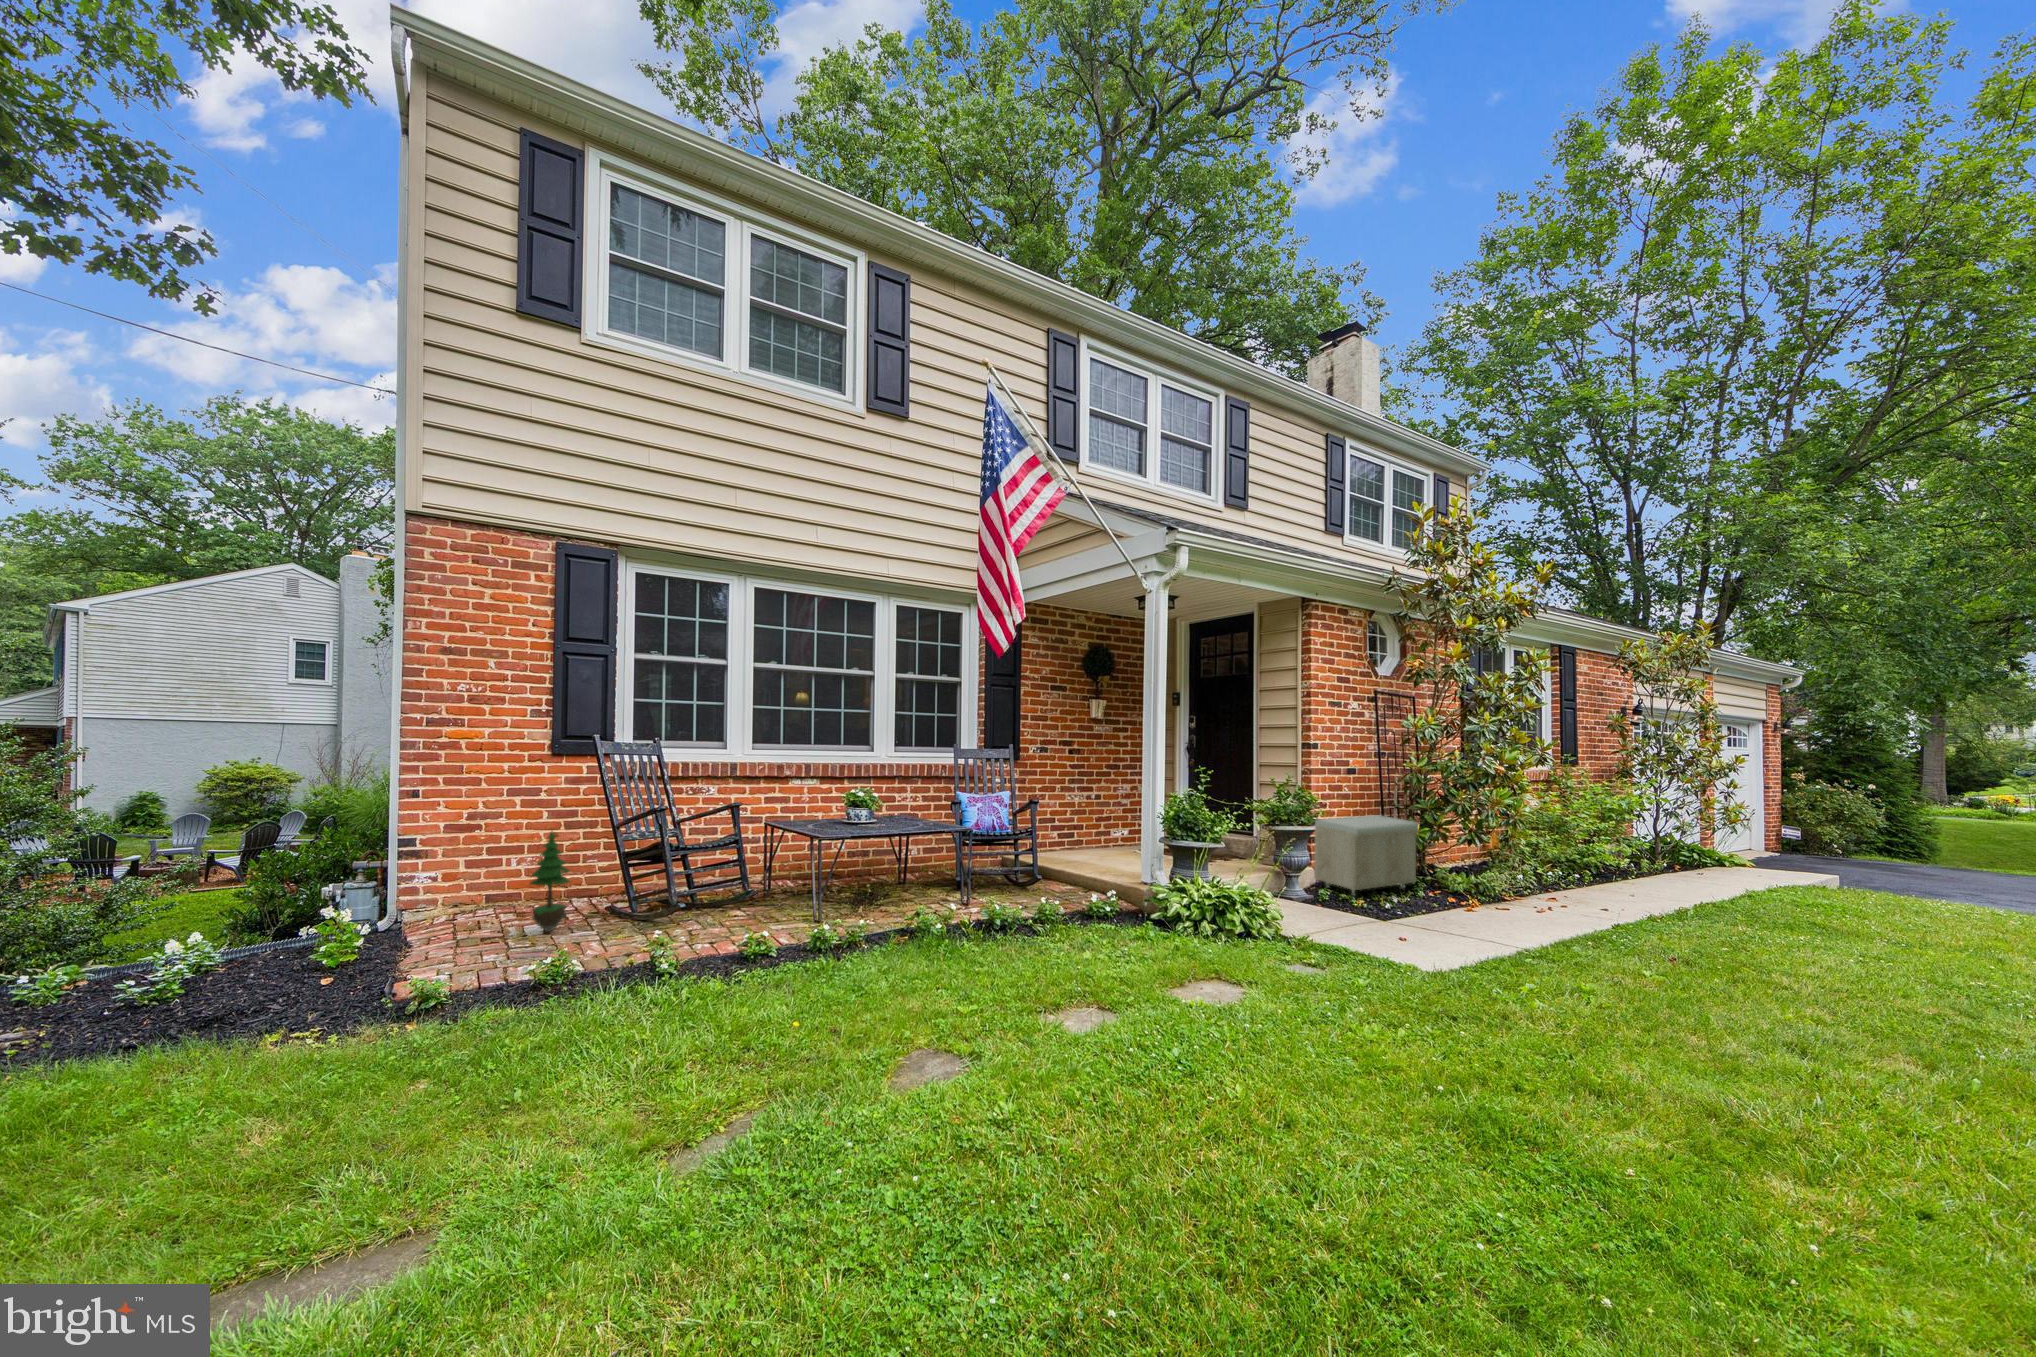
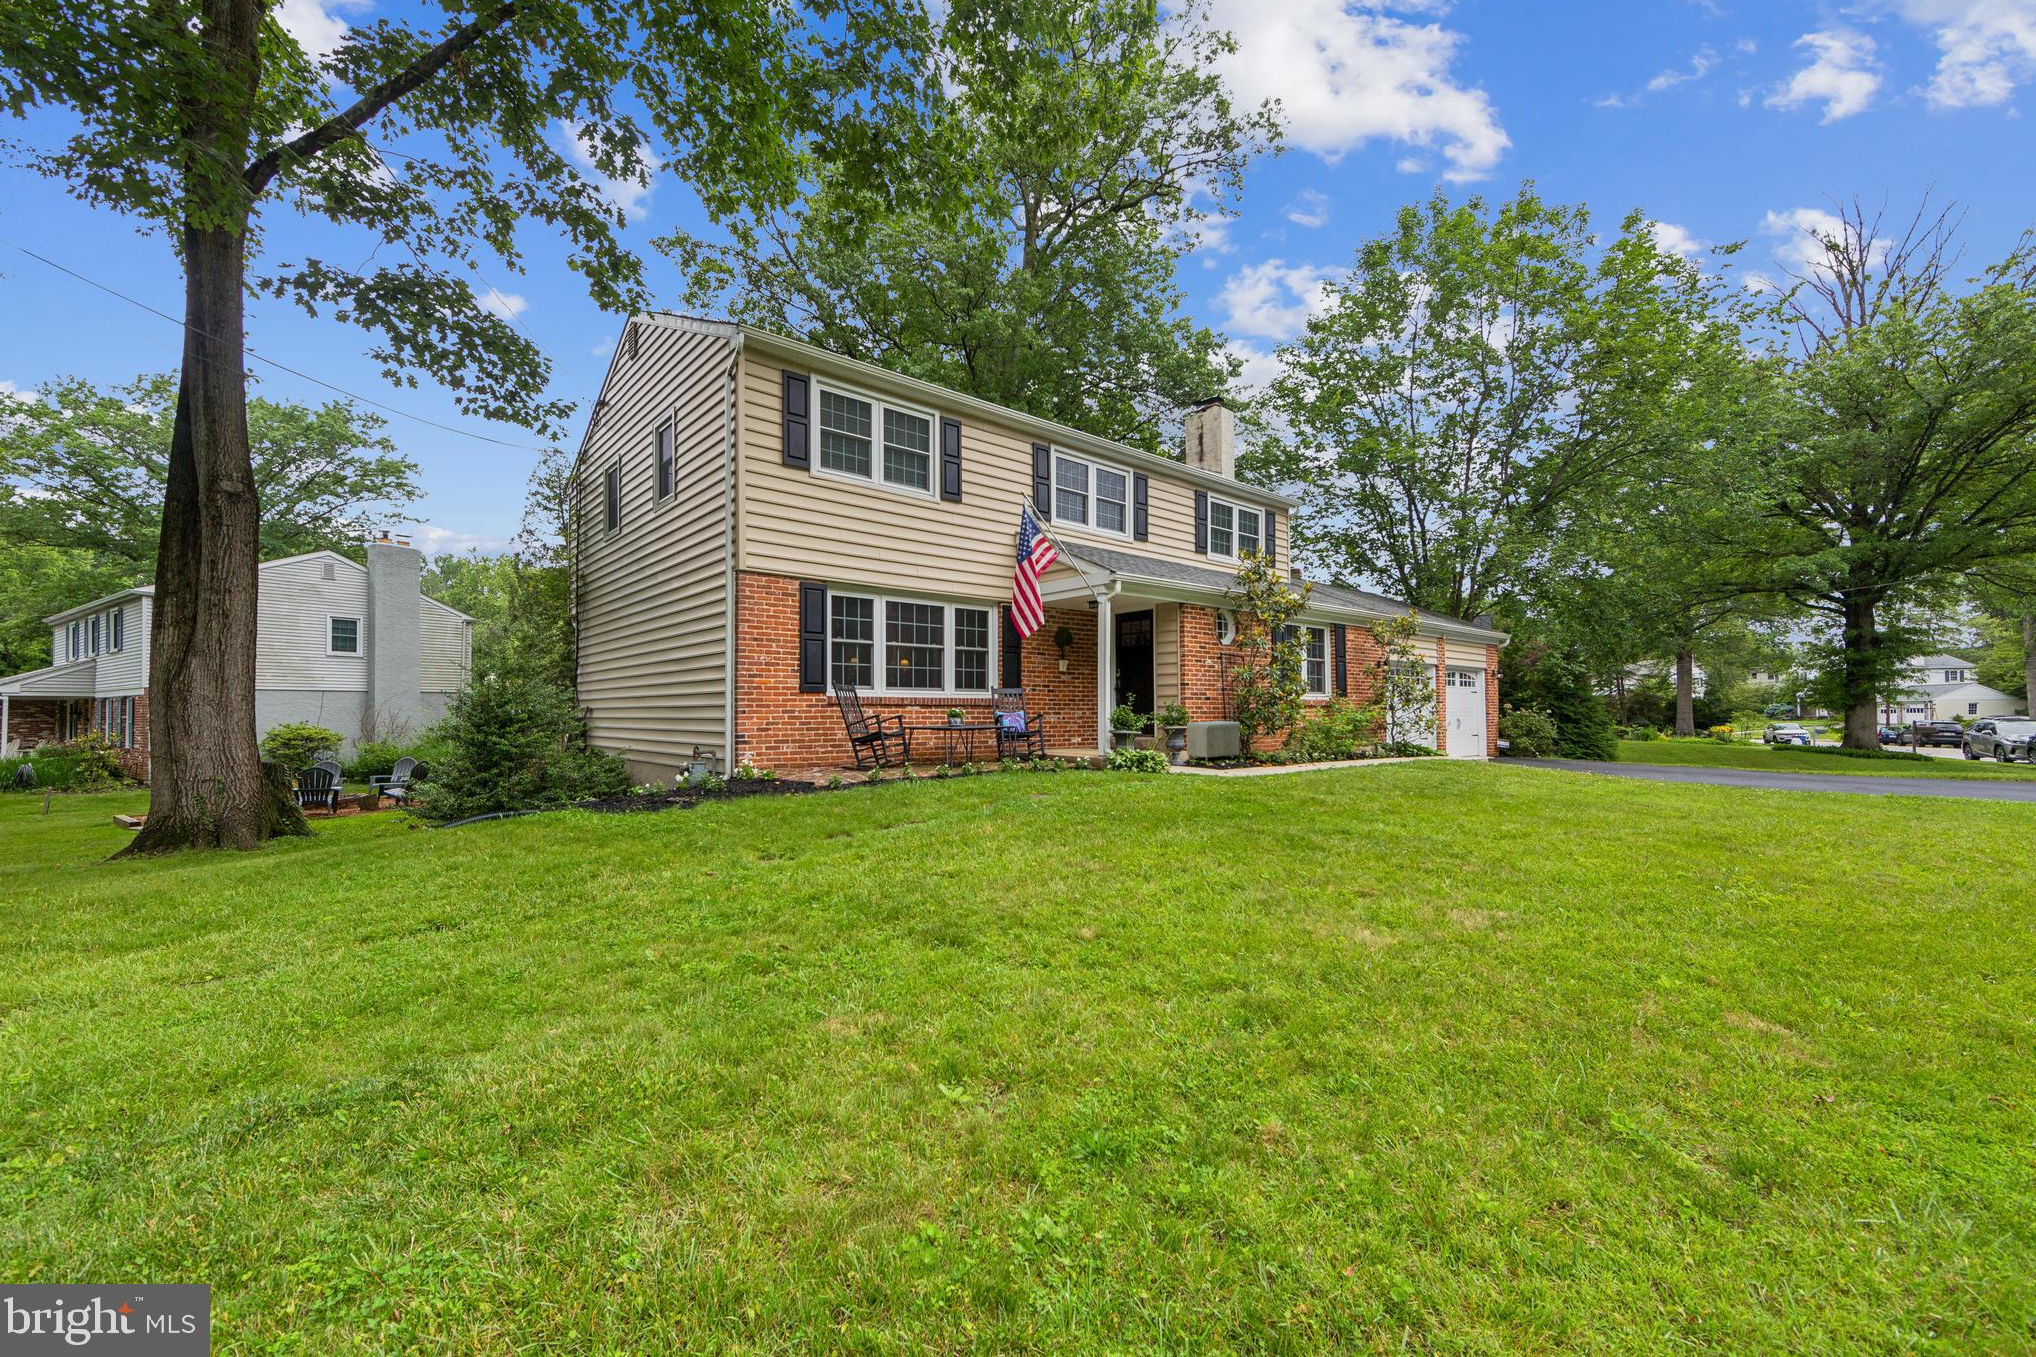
potted tree: present [529,831,570,932] -> none [799,730,818,782]

